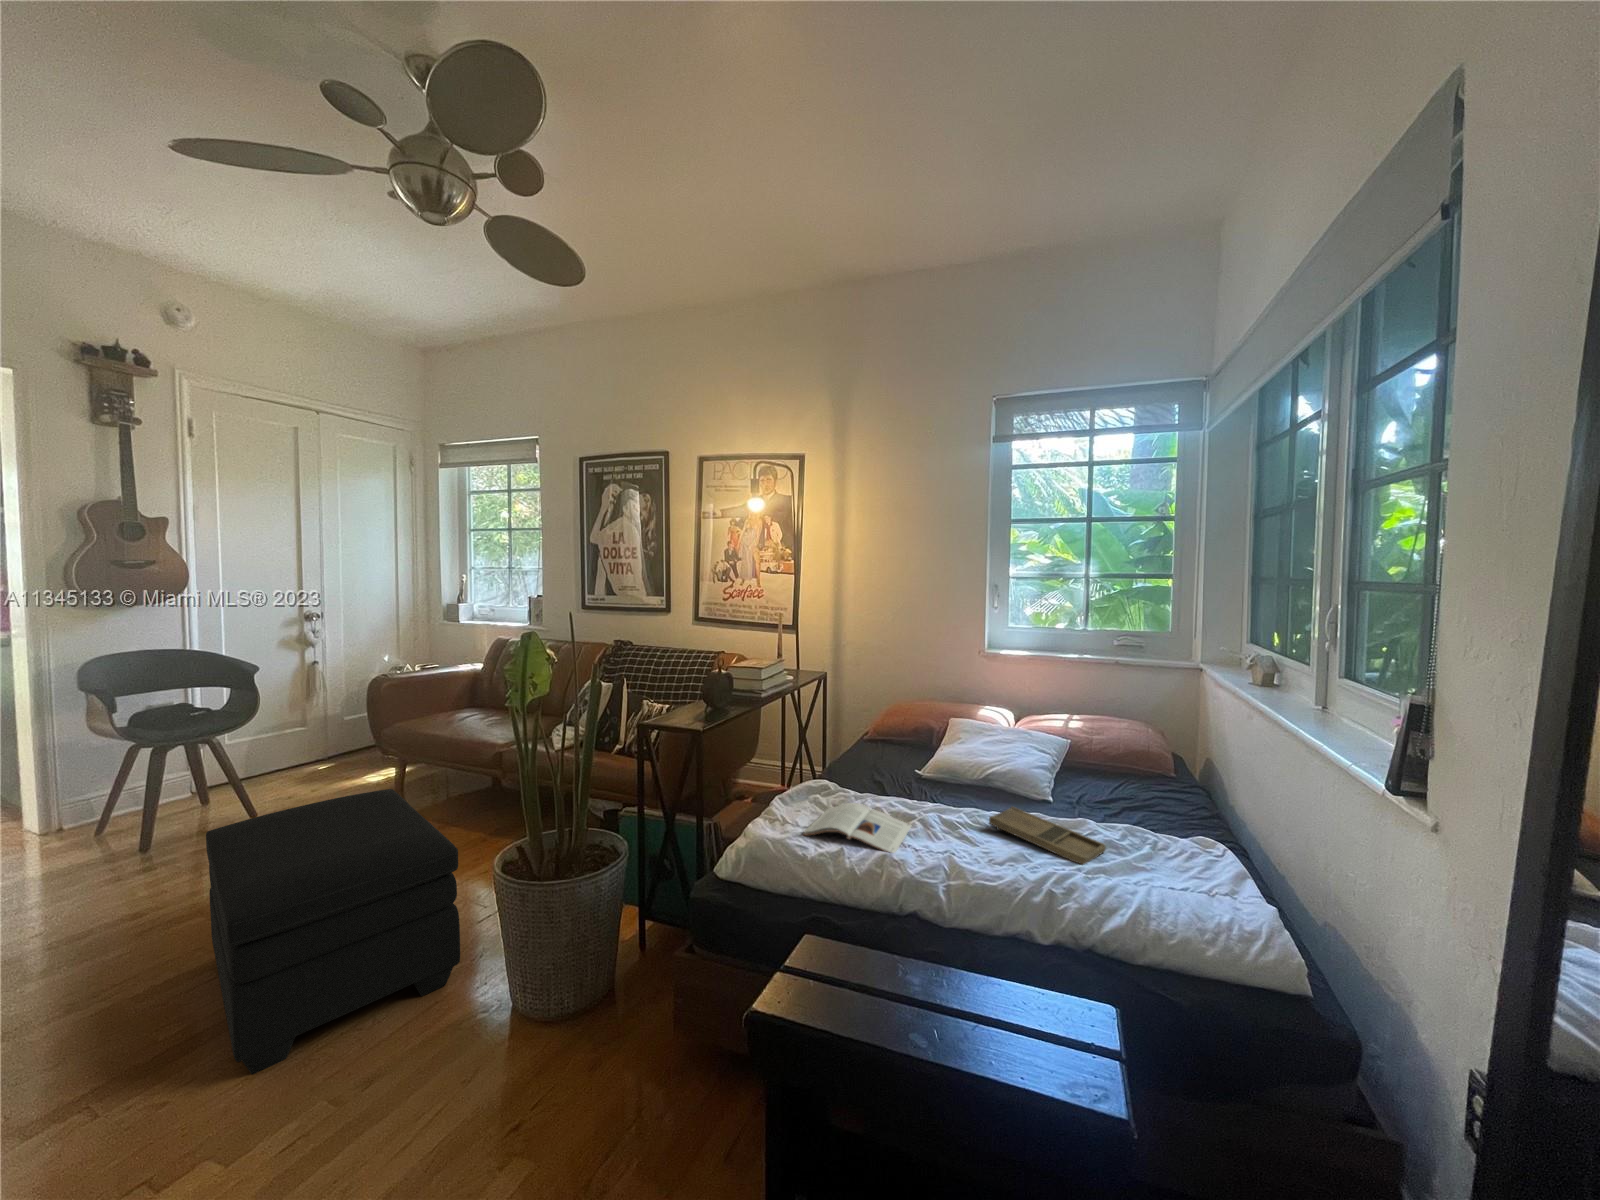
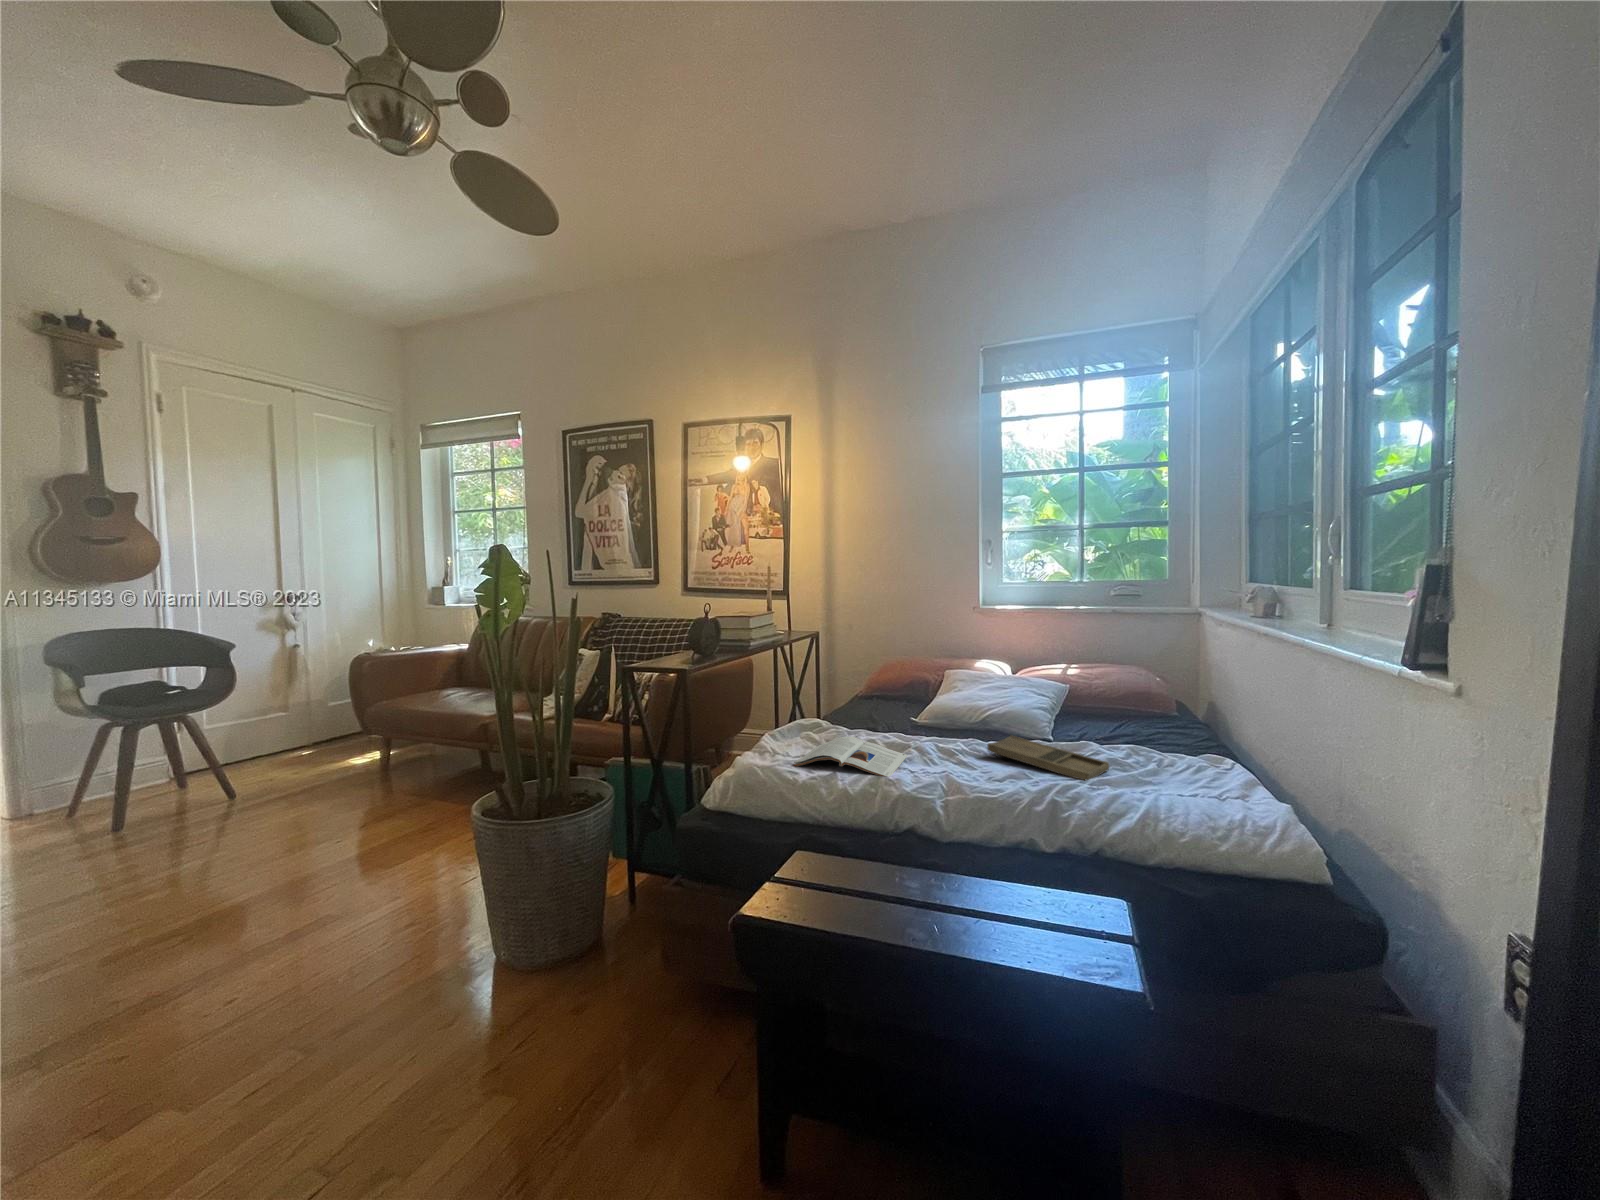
ottoman: present [206,789,460,1074] -> none [171,752,440,1030]

